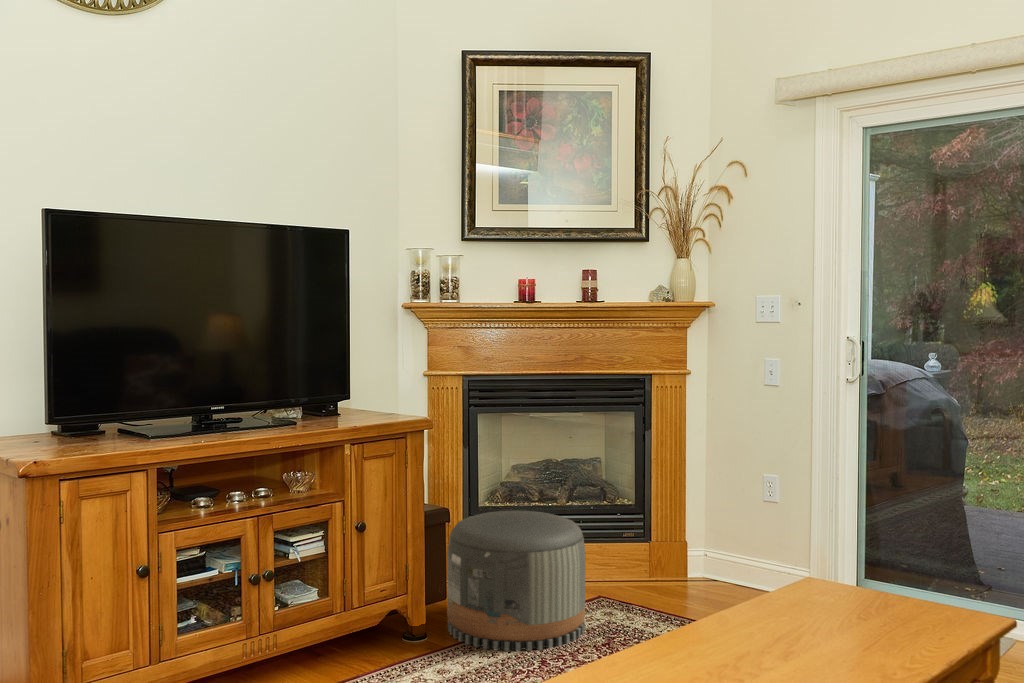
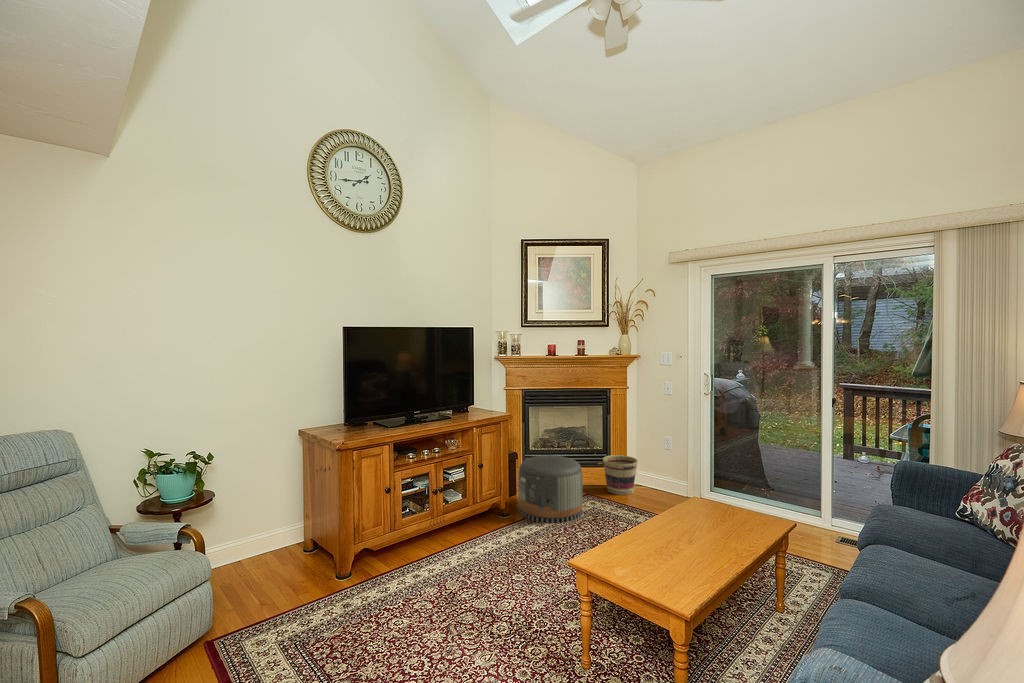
basket: none [633,515,706,596] -> present [603,455,638,495]

